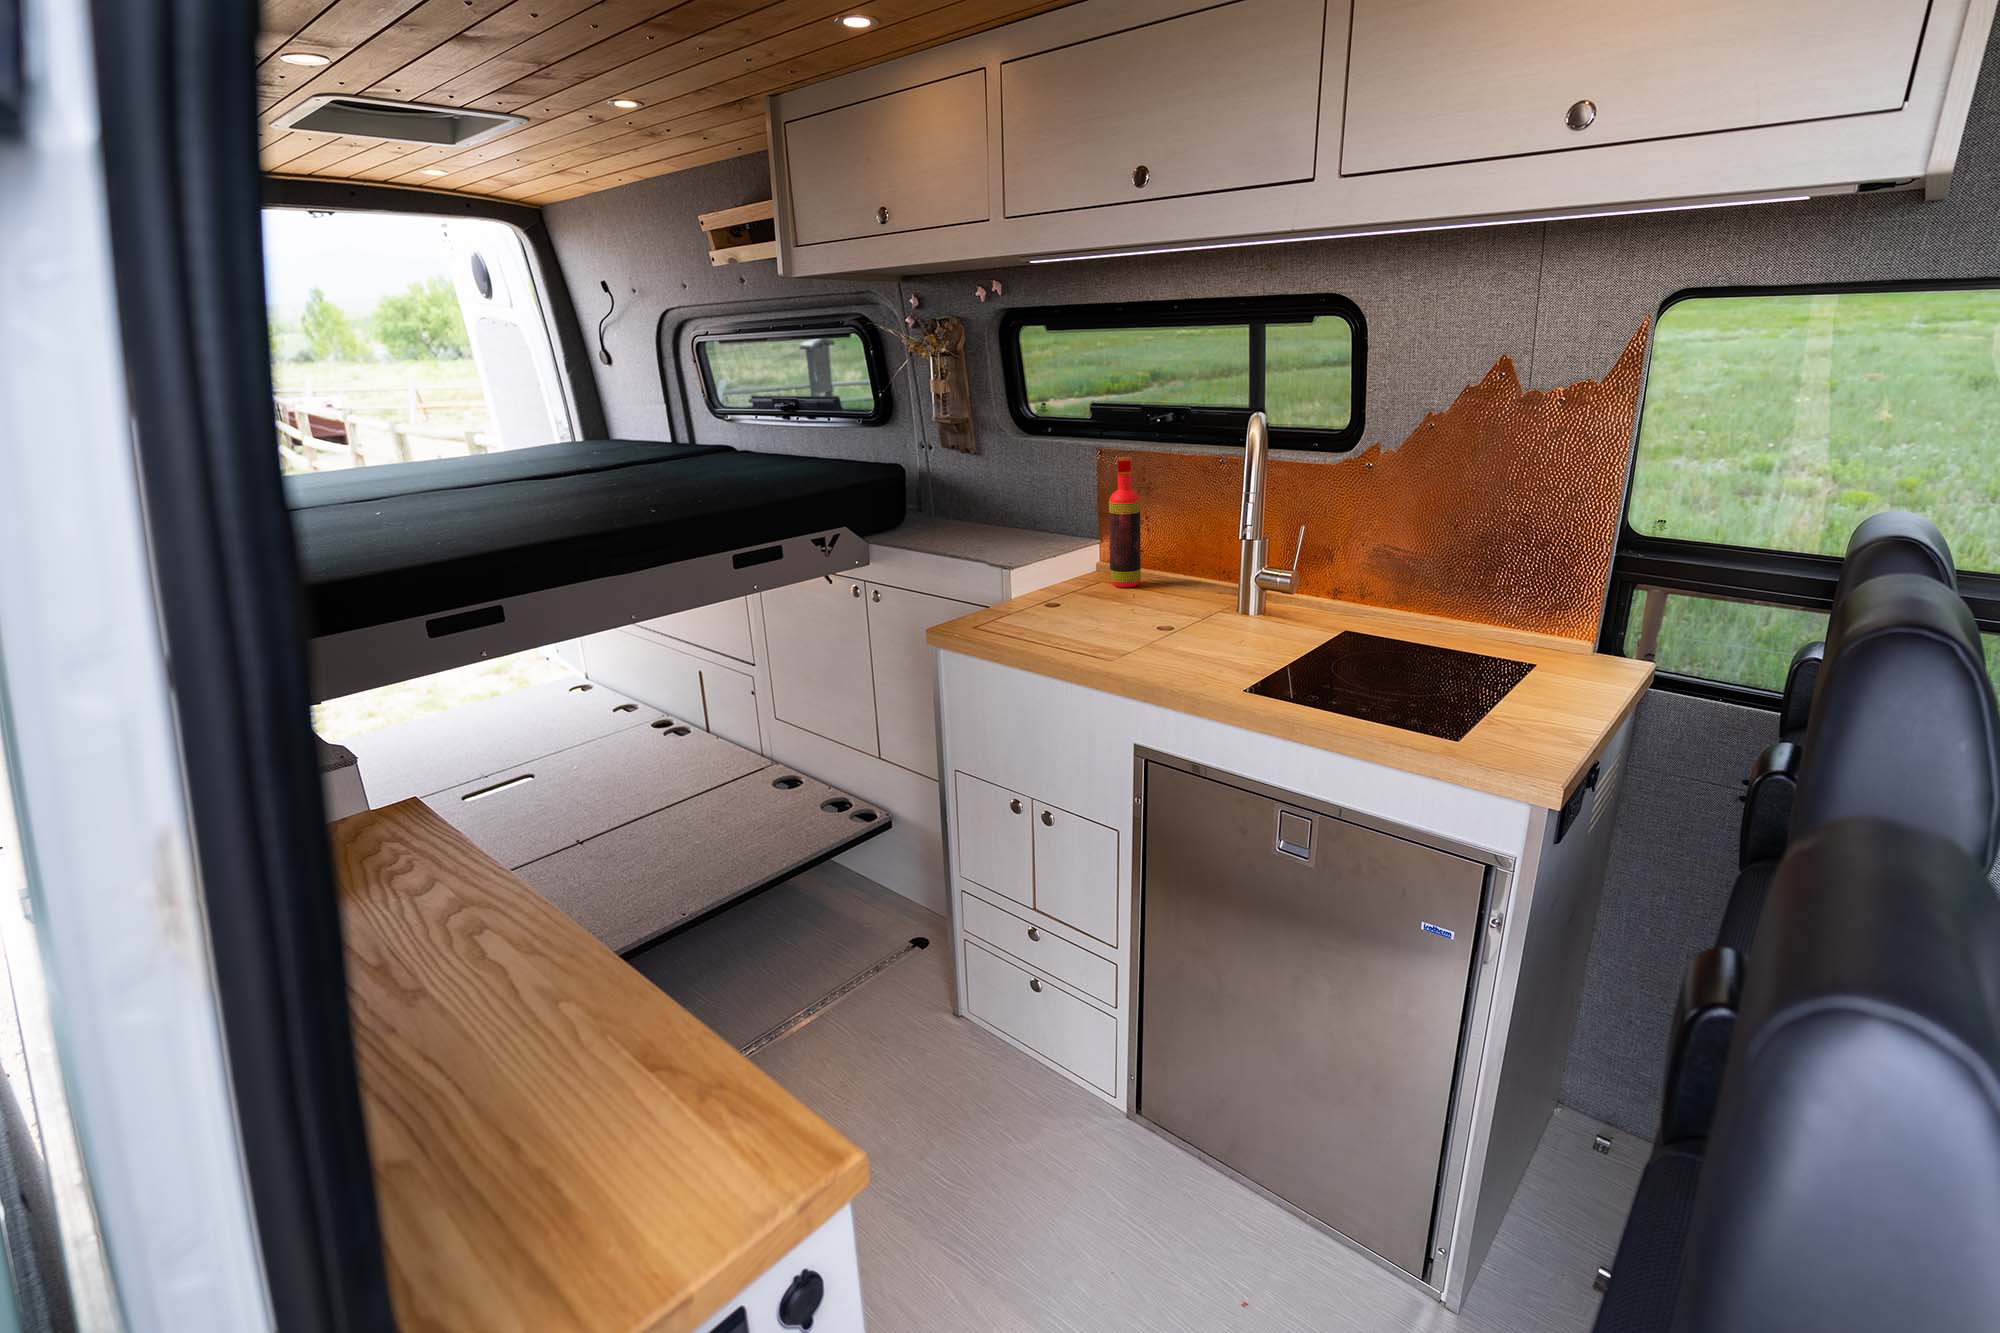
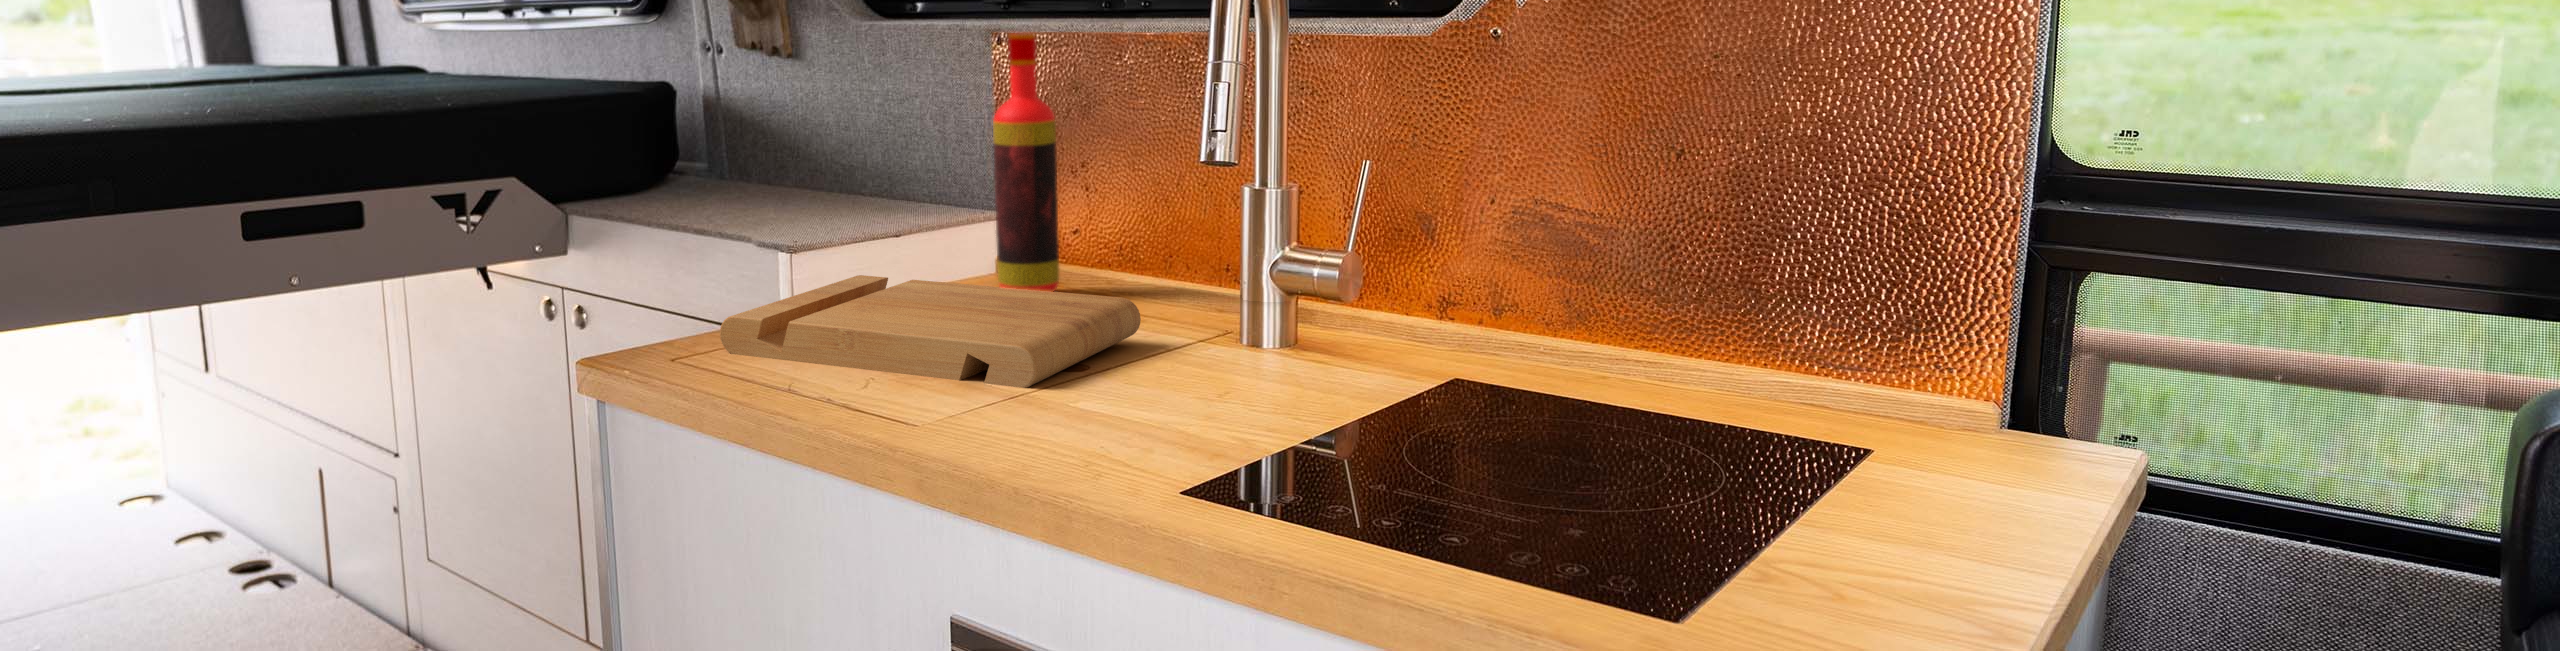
cutting board: none [1004,582,1197,642] -> present [720,275,1141,388]

